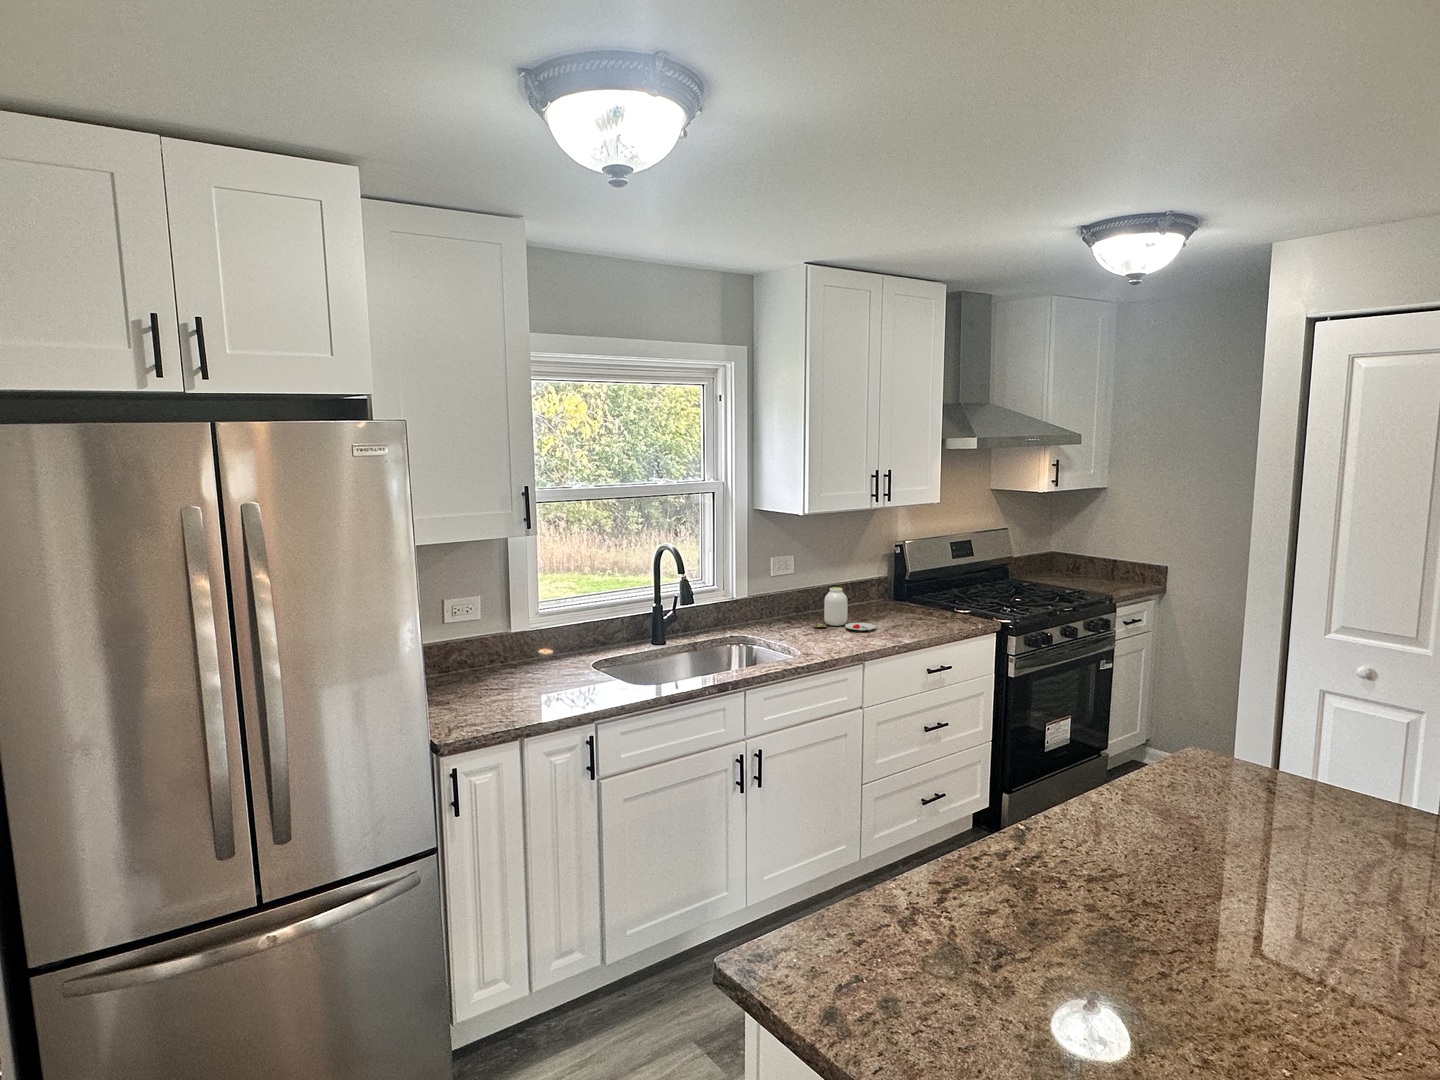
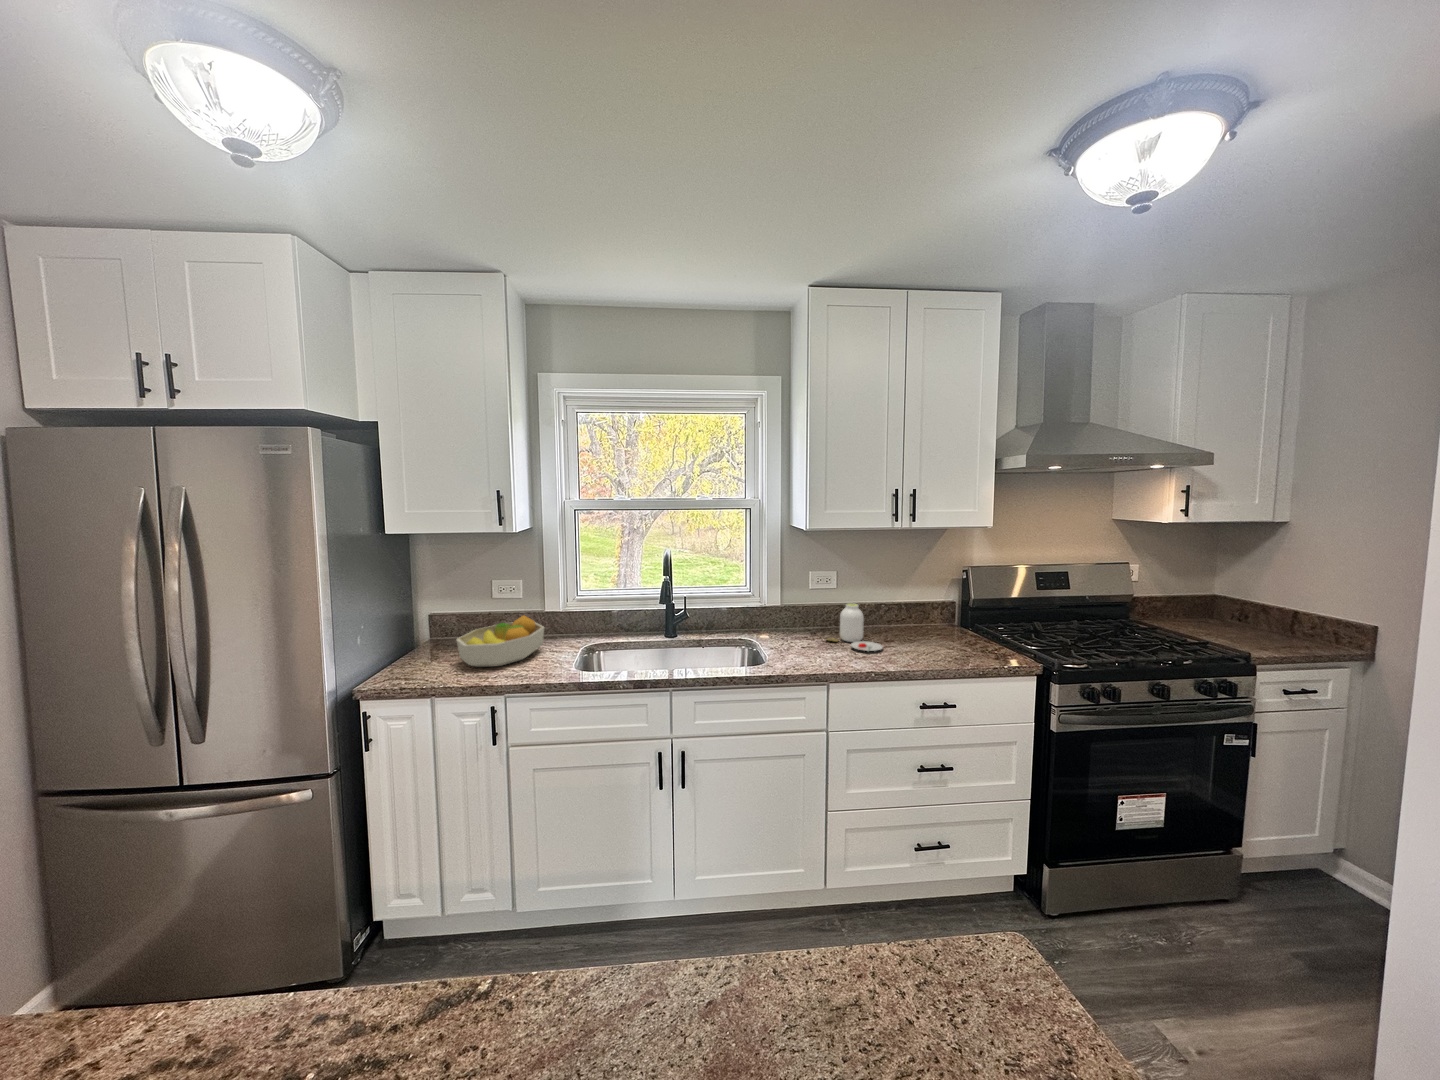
fruit bowl: none [488,639,574,703] -> present [457,616,544,667]

